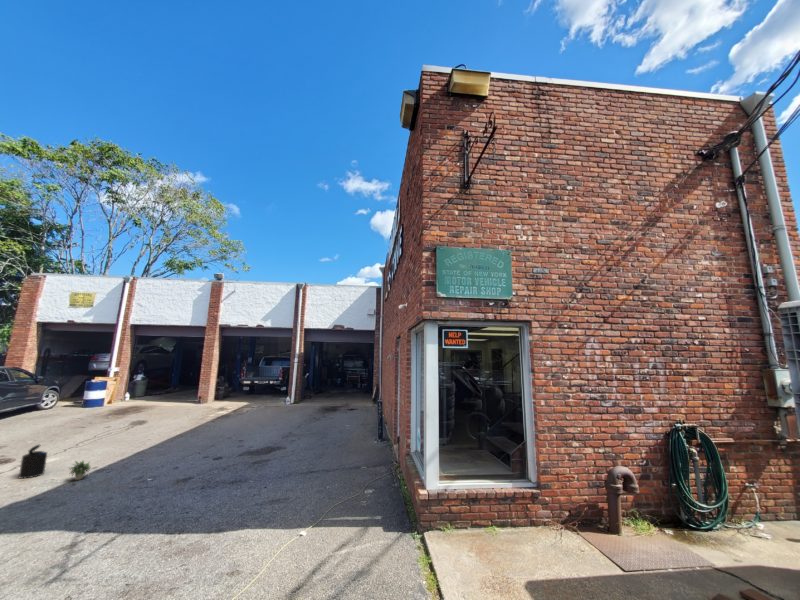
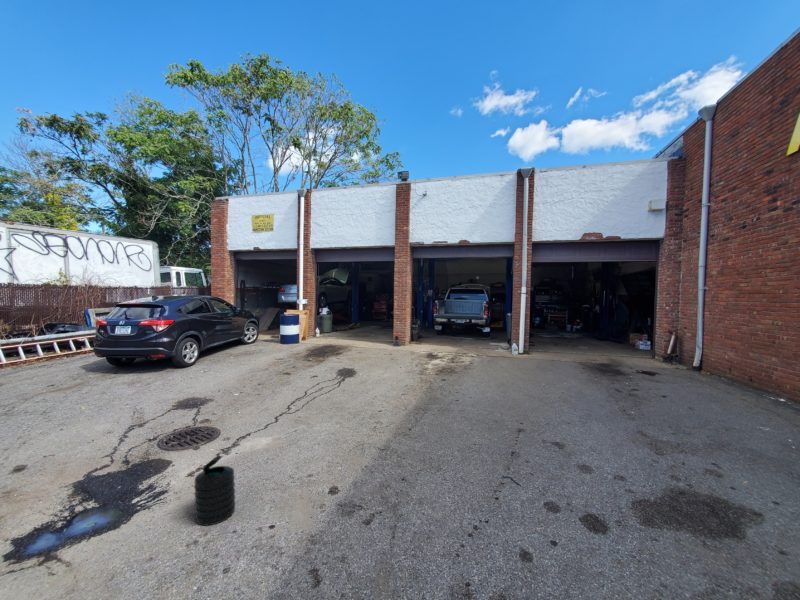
potted plant: present [71,461,91,480] -> none [269,514,313,568]

